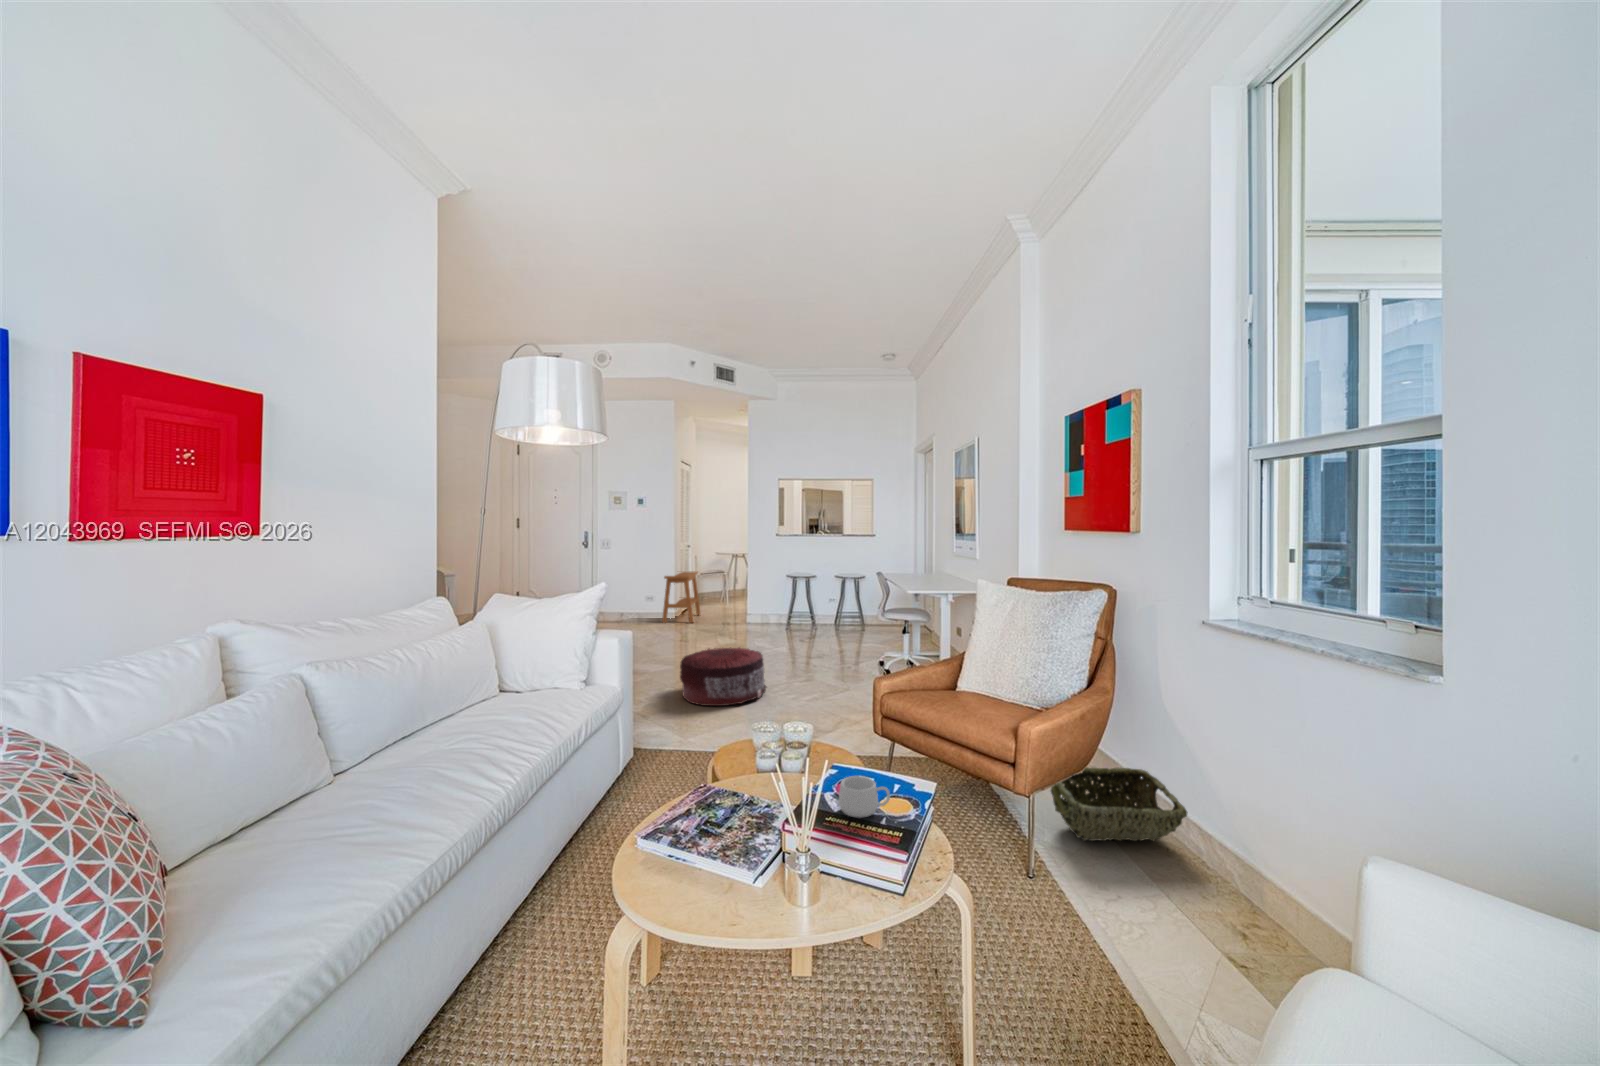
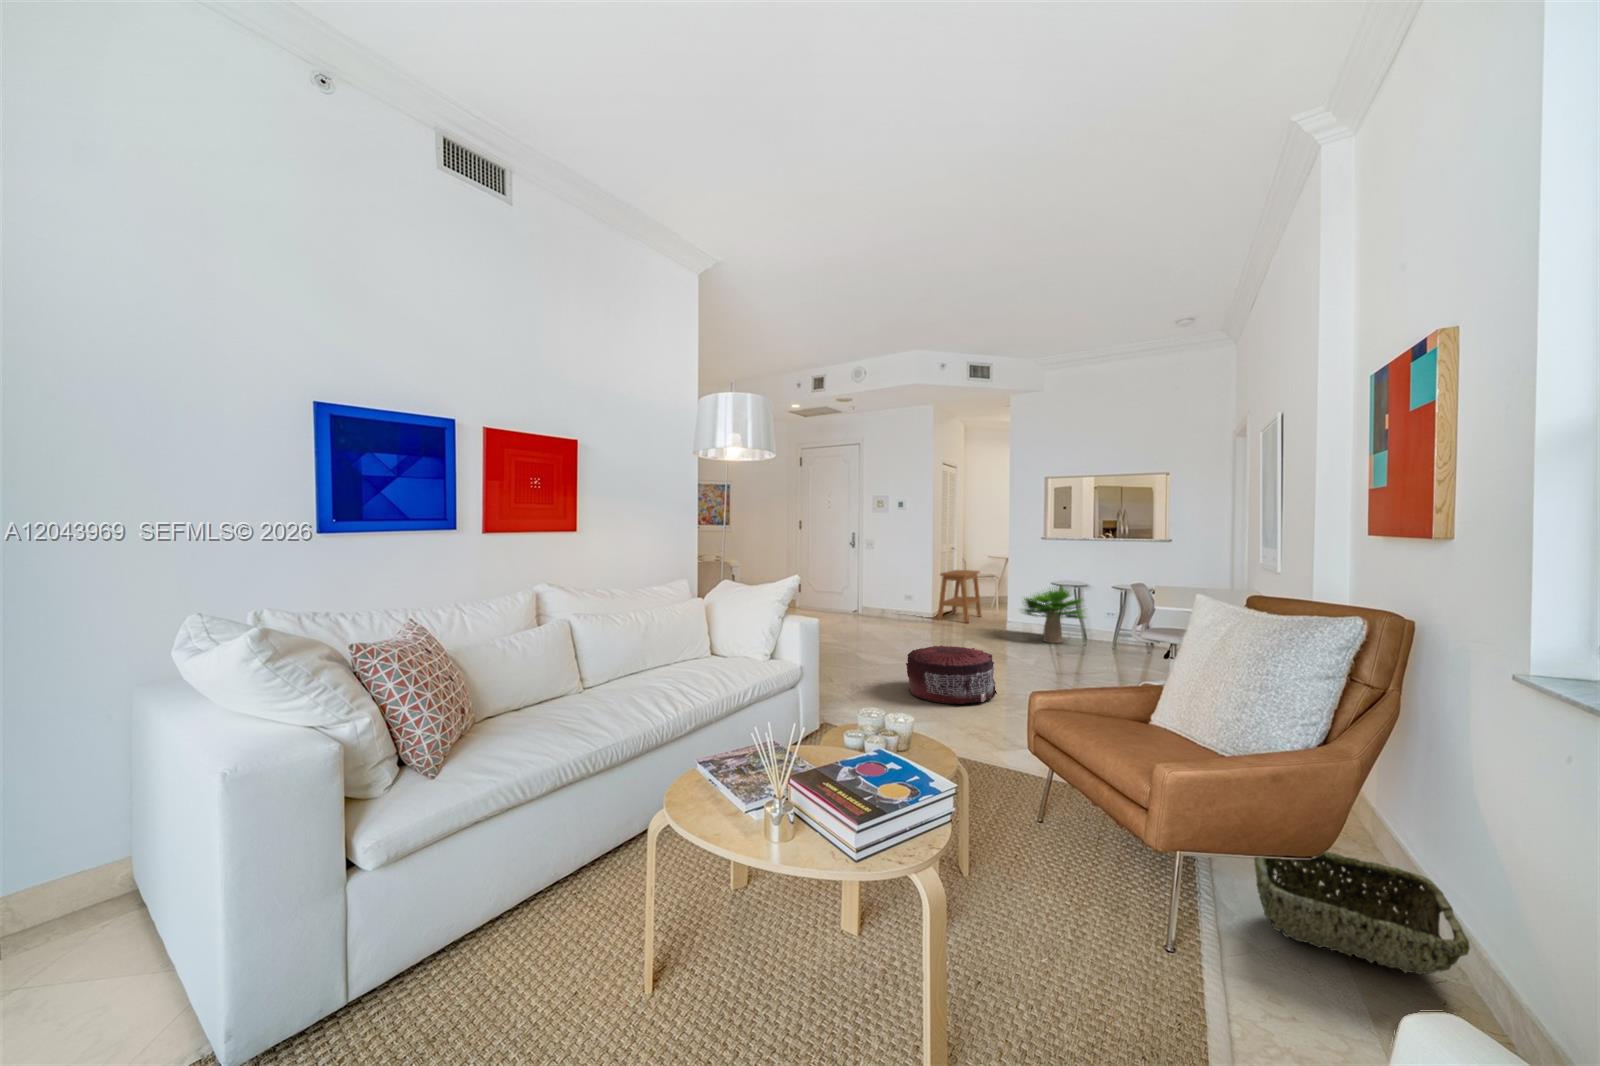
potted plant: none [744,581,806,633] -> present [1021,589,1084,643]
mug: present [839,776,890,818] -> none [857,753,903,791]

